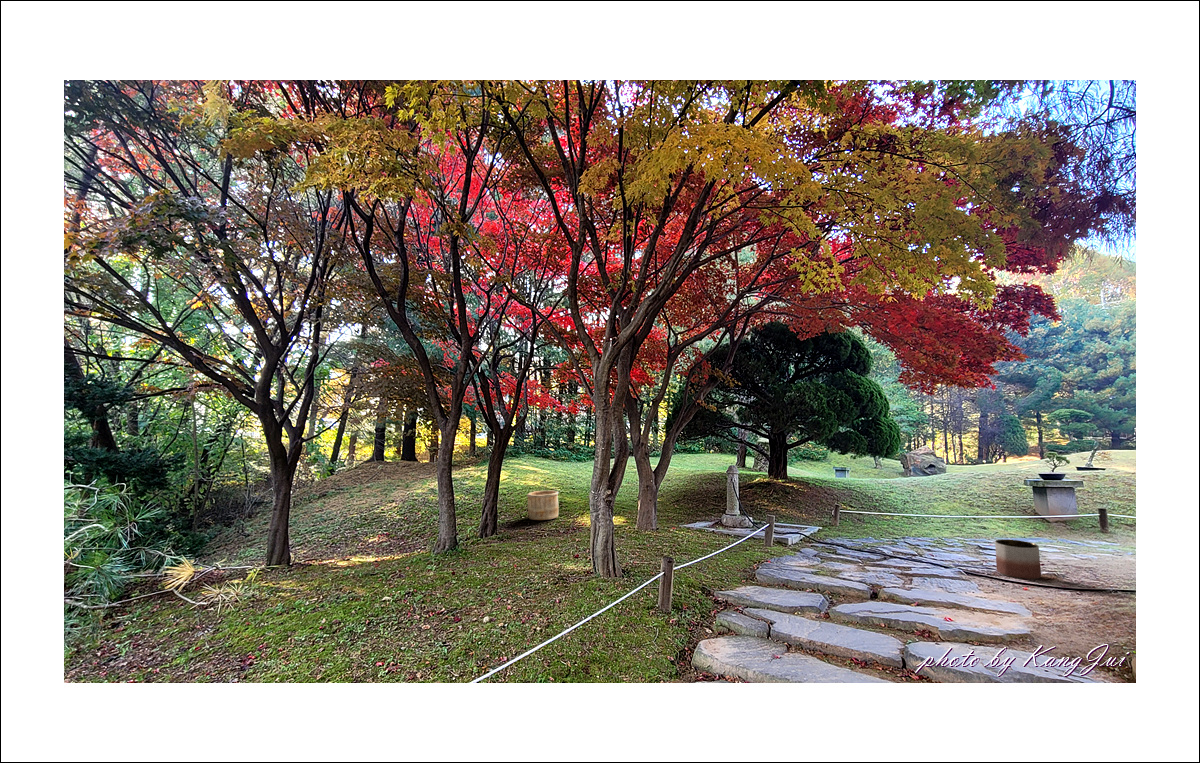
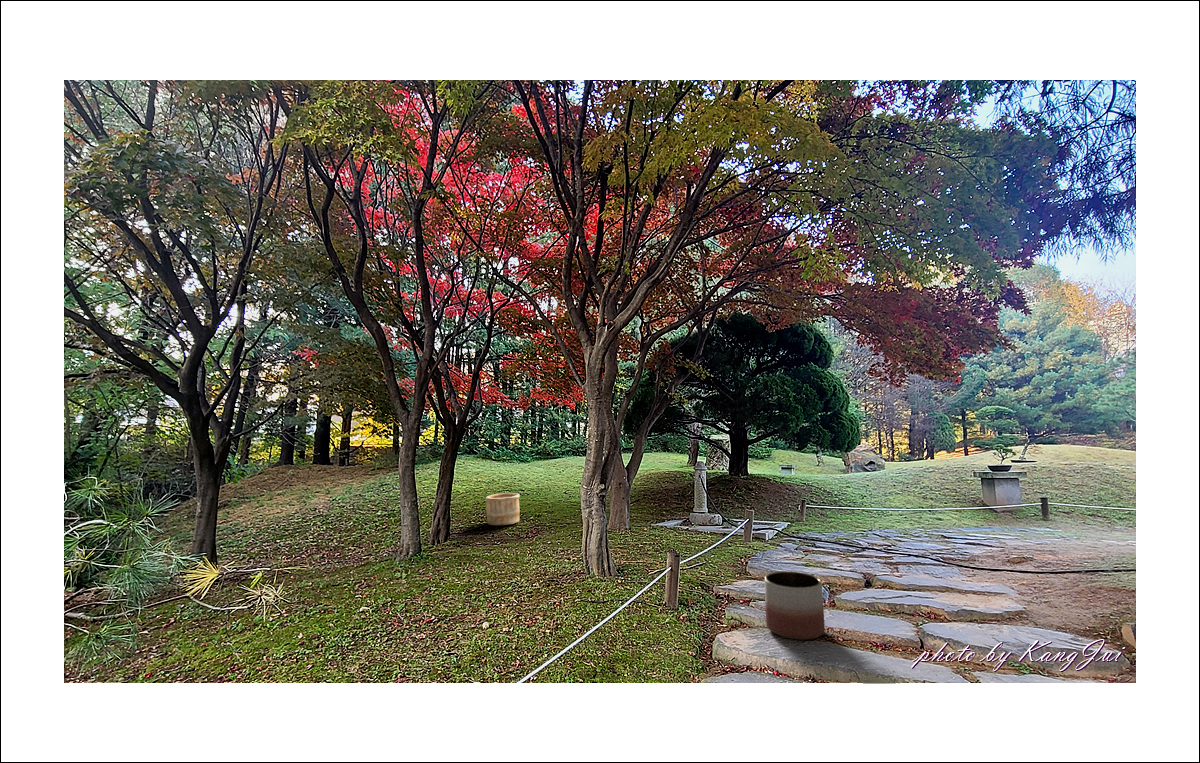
planter: present [995,539,1041,579] -> present [765,571,825,640]

